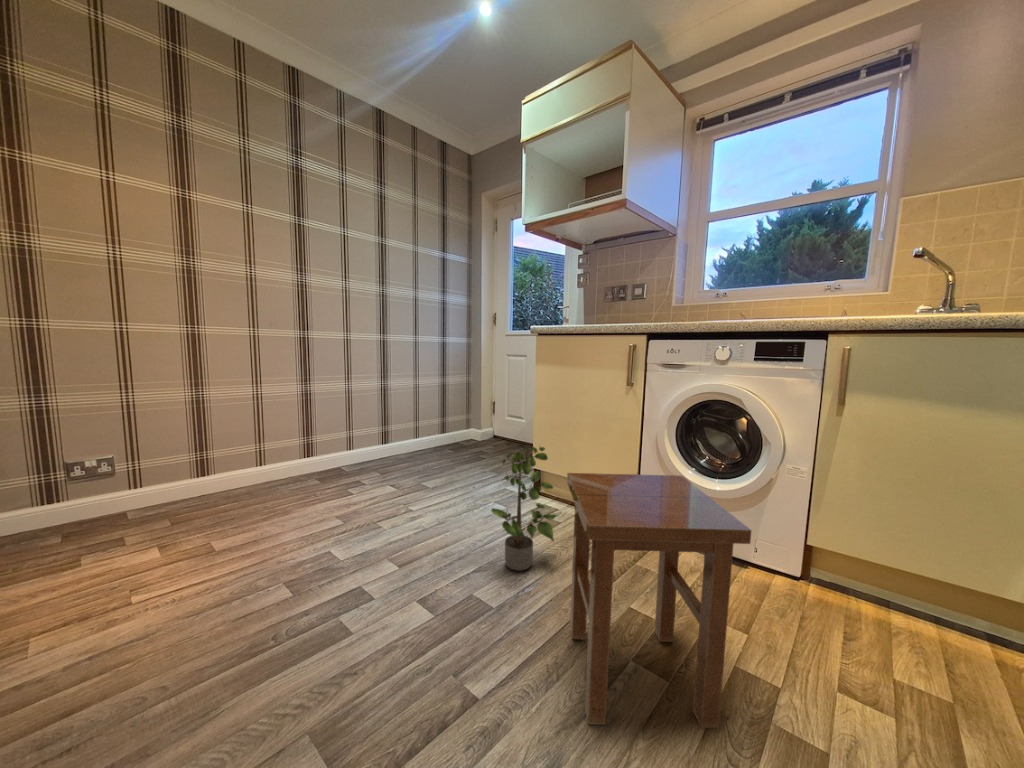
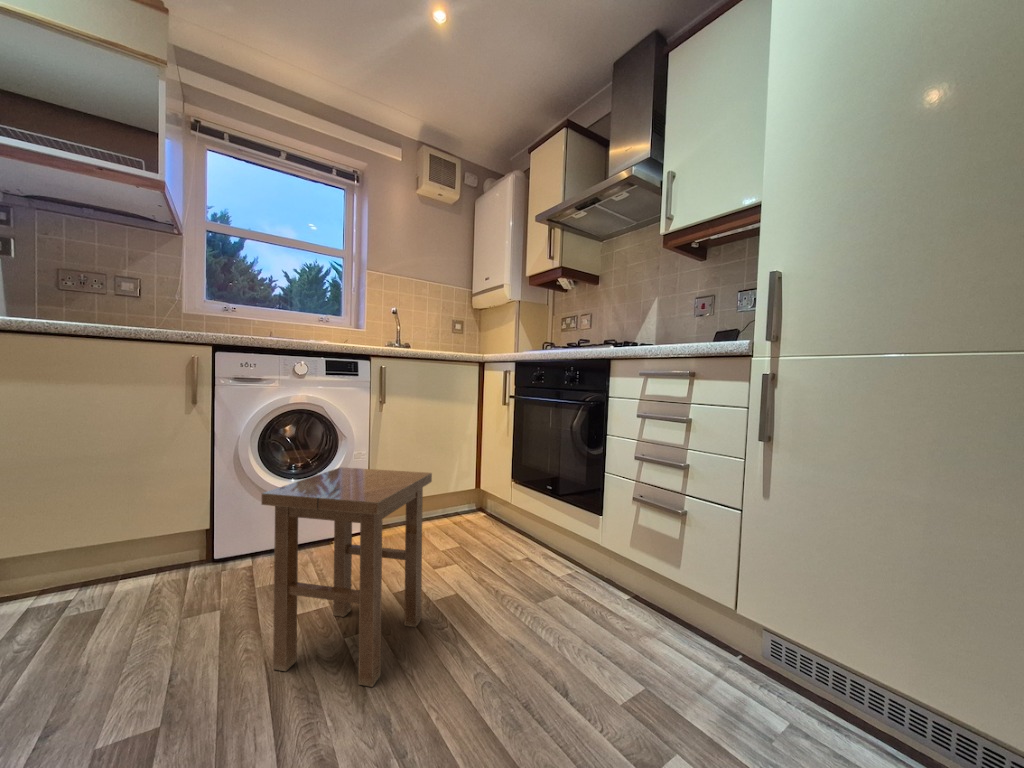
potted plant: present [491,447,557,571] -> none [48,491,174,705]

